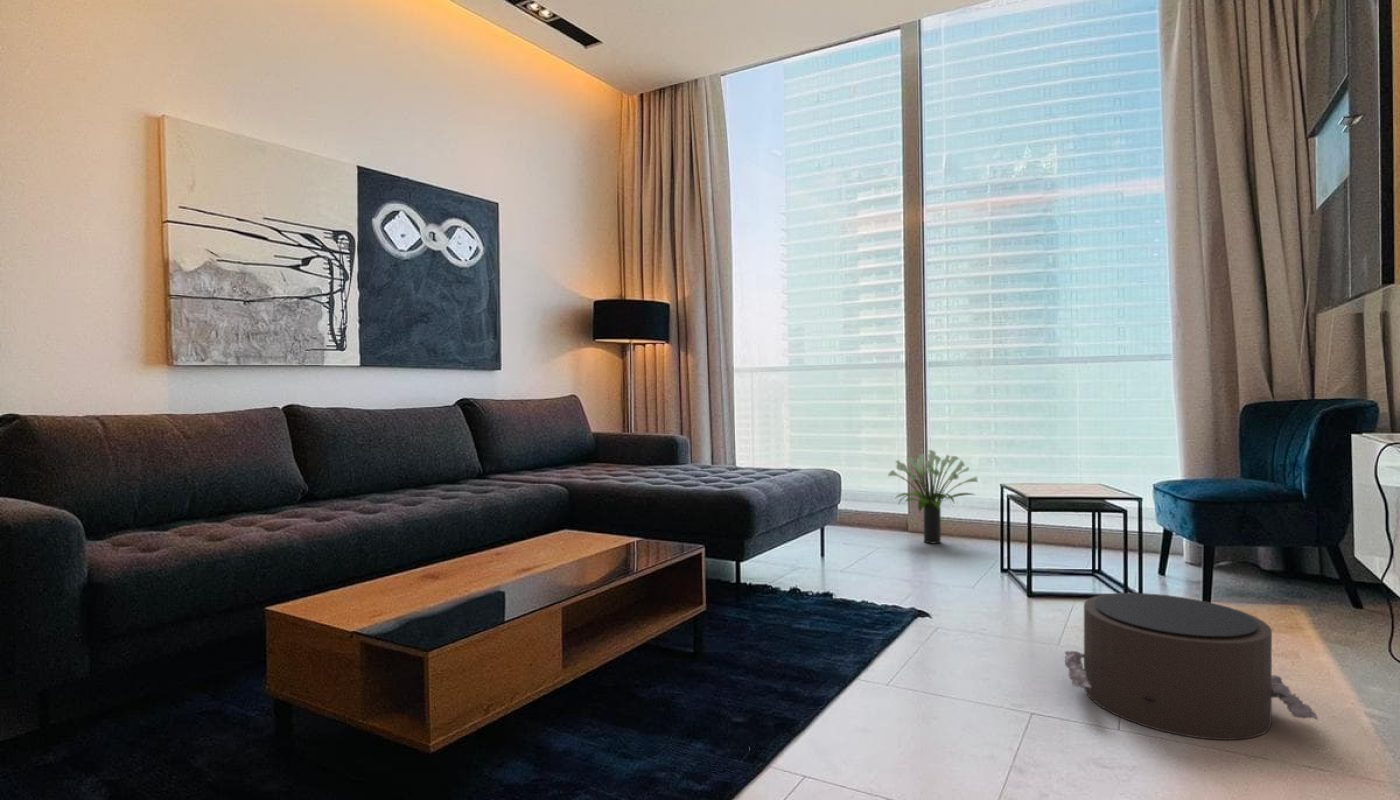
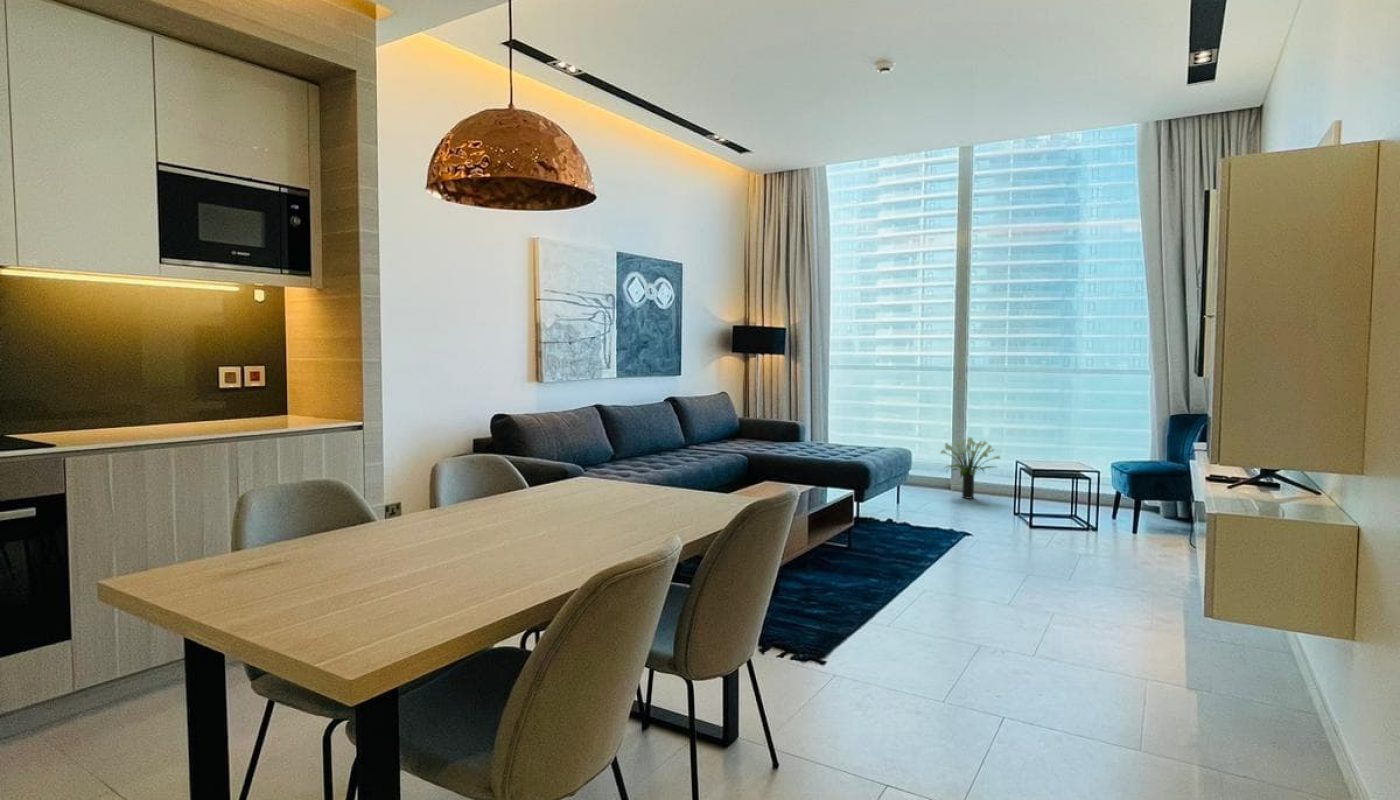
pouf: present [1065,593,1318,740] -> none [1045,519,1157,582]

